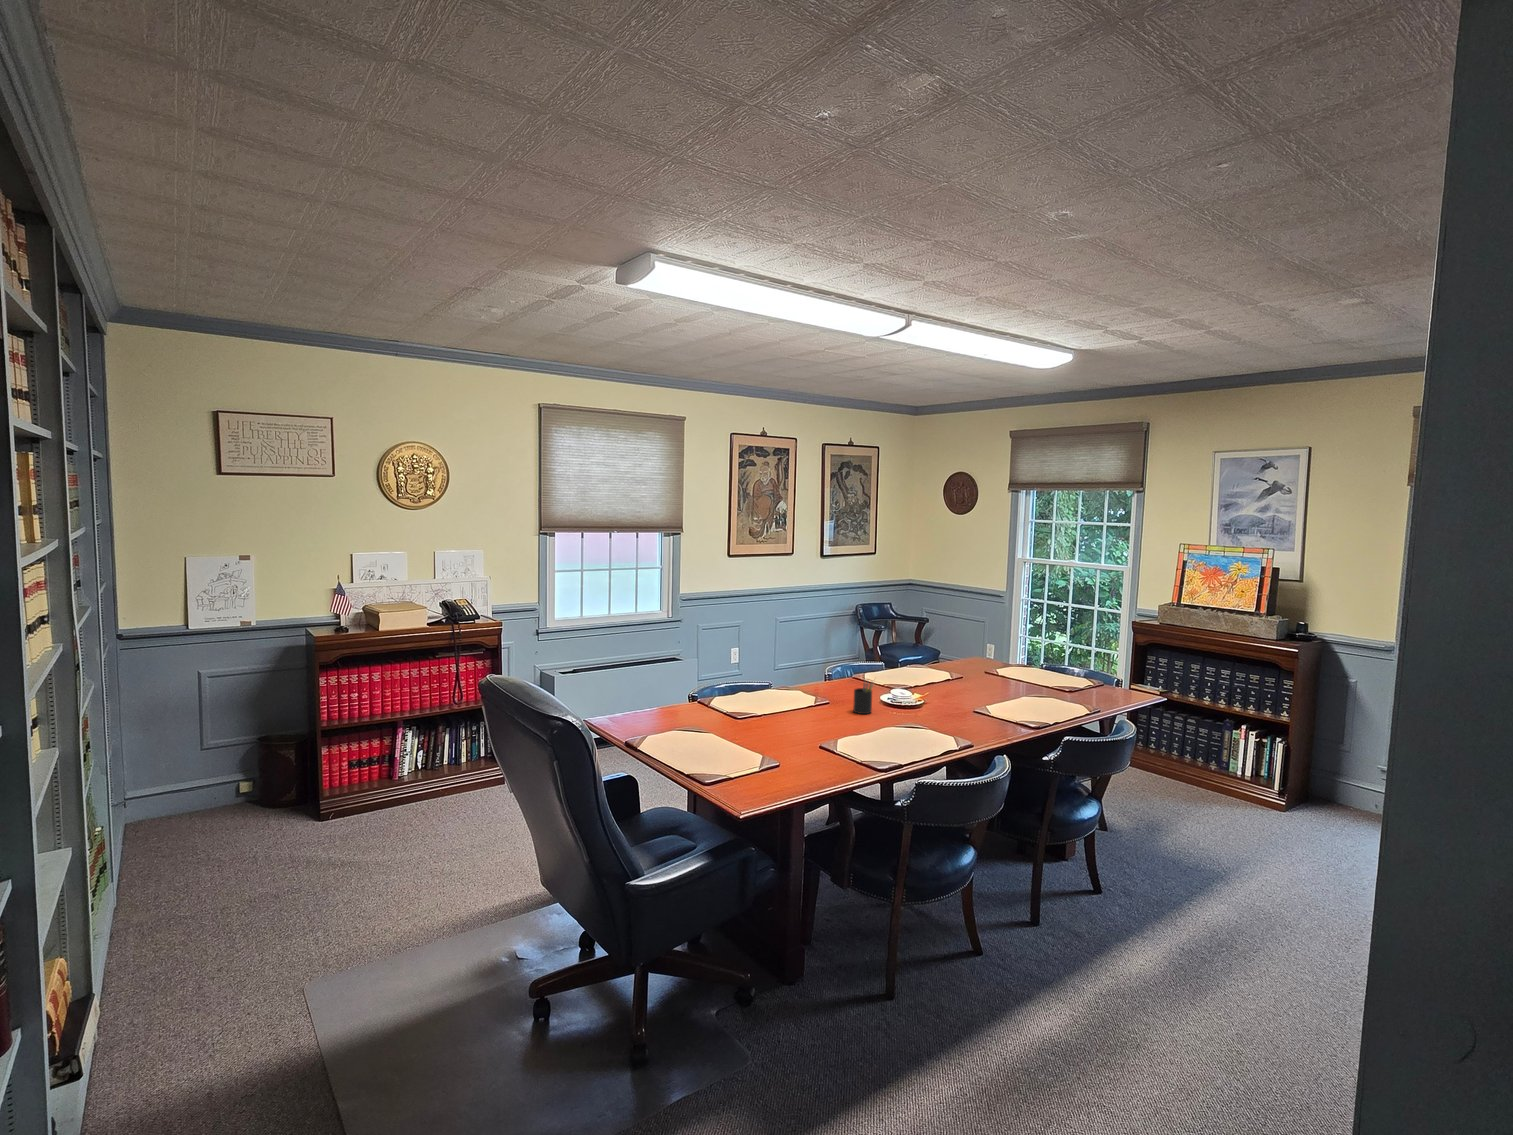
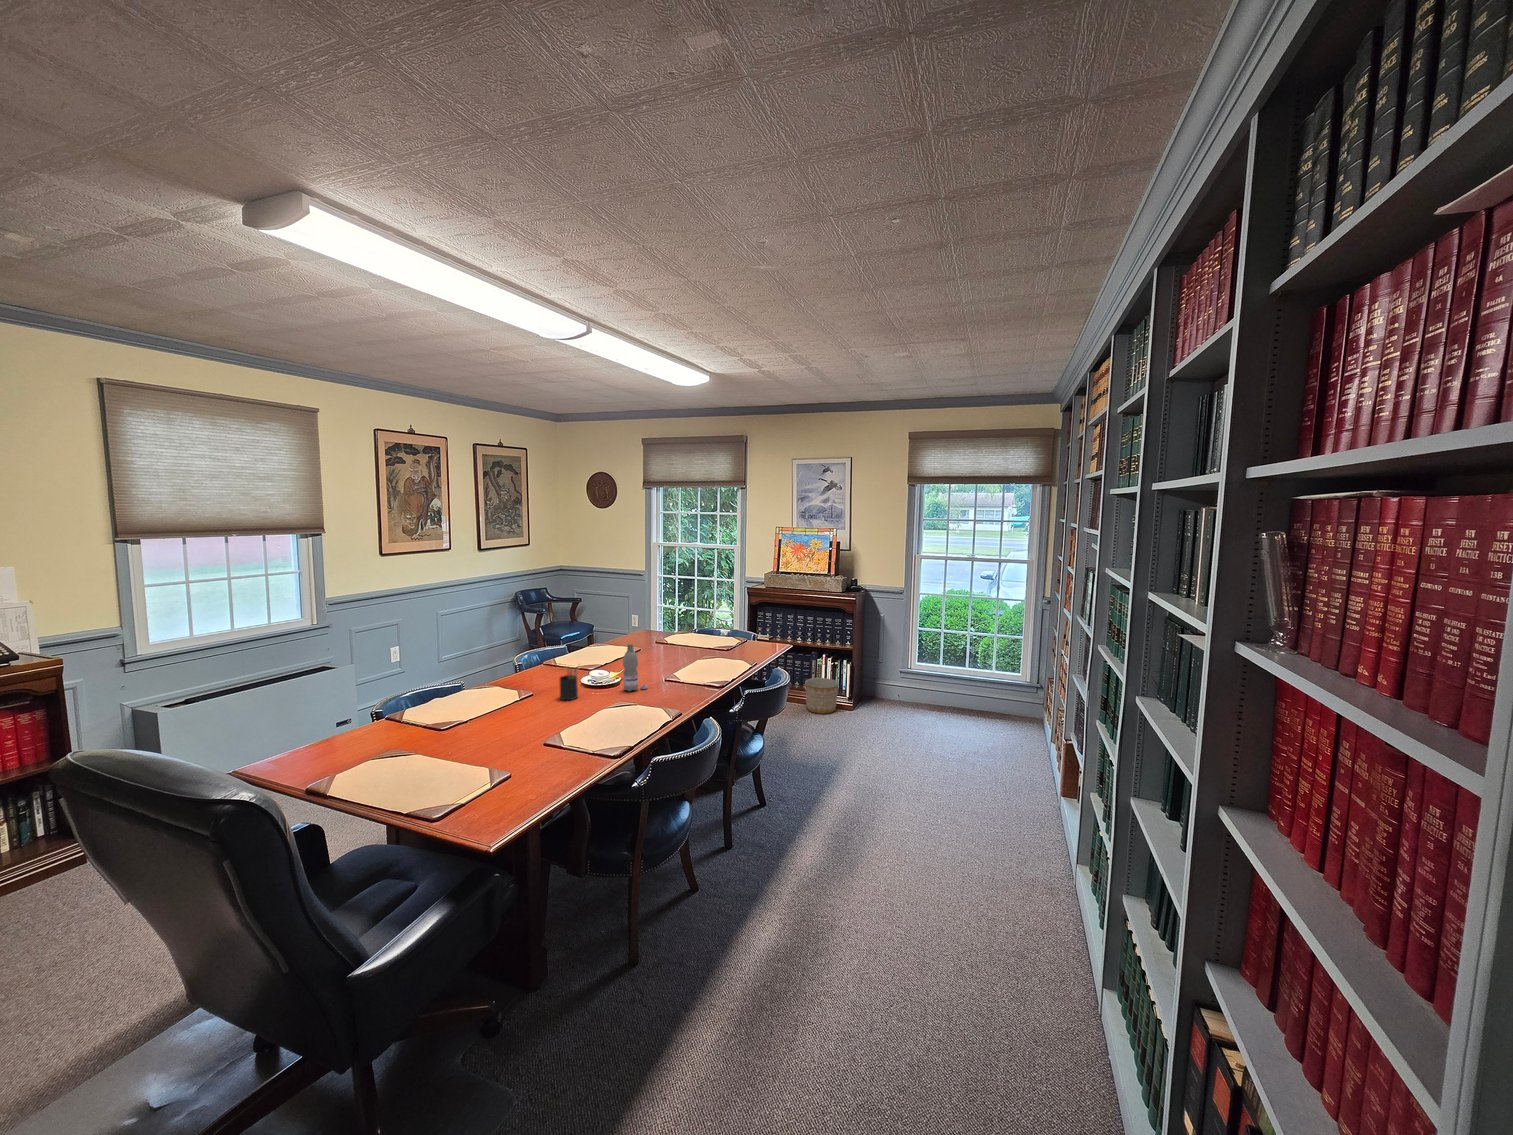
water bottle: none [922,664,948,716] -> present [623,645,647,691]
planter: none [1207,755,1261,807] -> present [805,678,838,714]

